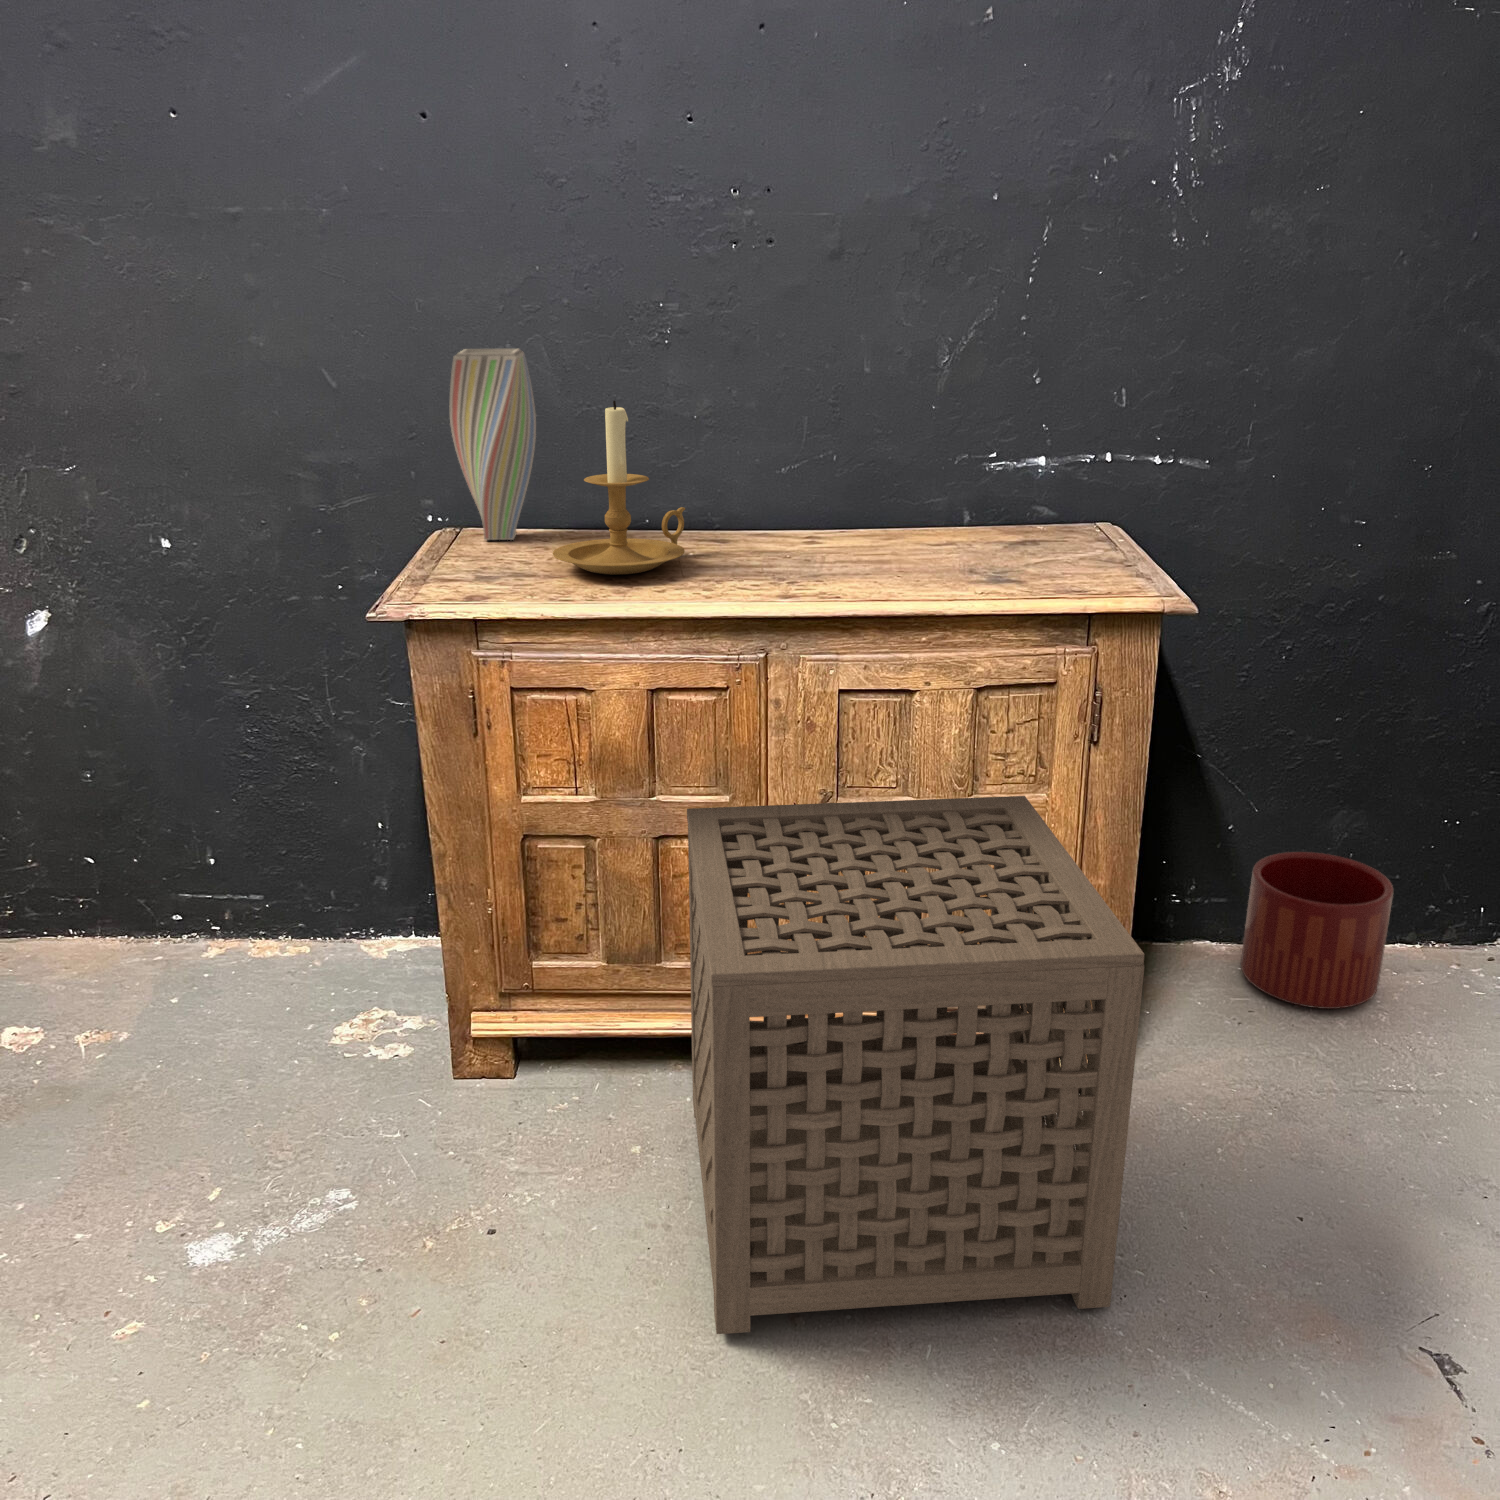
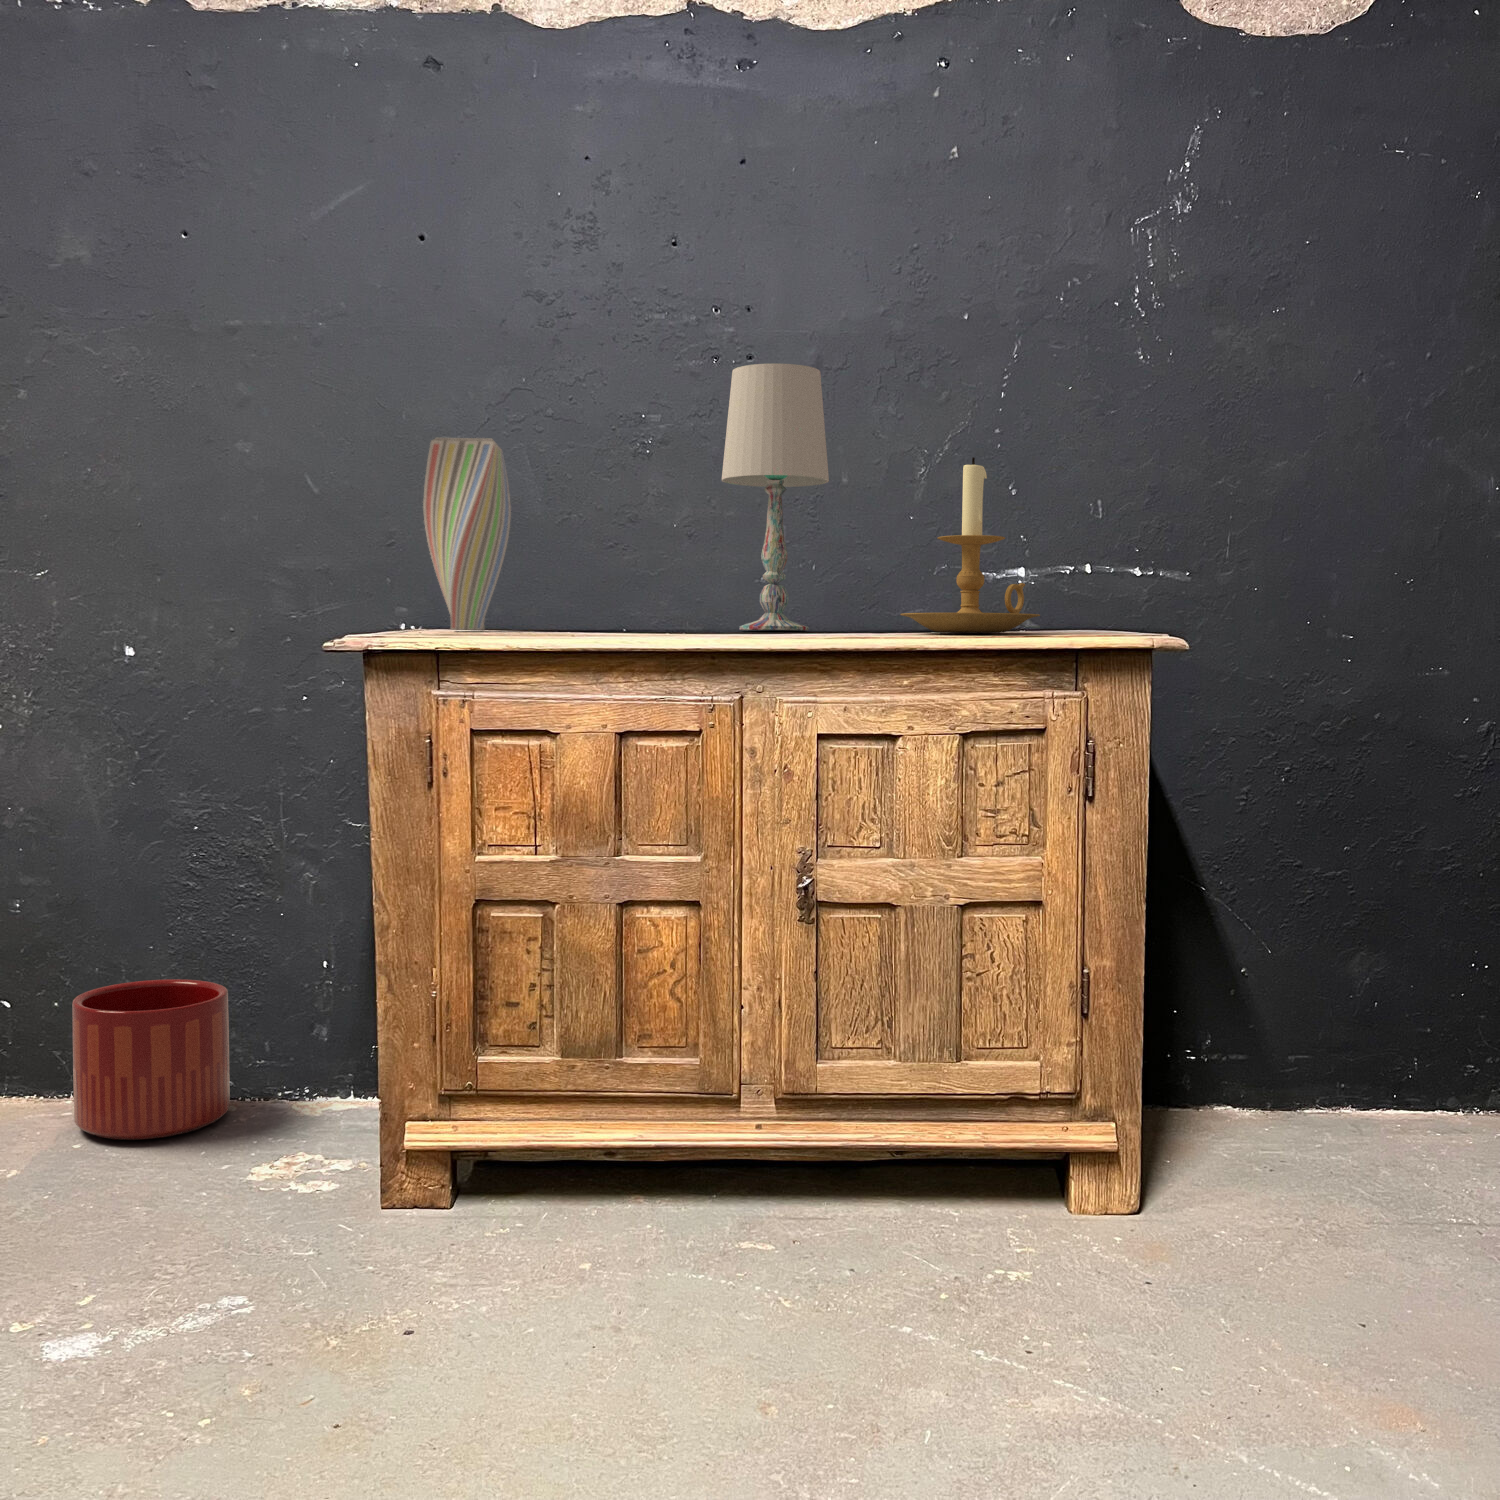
table lamp: none [744,282,850,549] -> present [722,363,829,631]
candle holder: present [553,401,685,575] -> present [900,457,1040,633]
side table: present [687,796,1144,1334] -> none [652,858,1158,1414]
planter: present [1241,852,1393,1009] -> present [72,979,230,1140]

